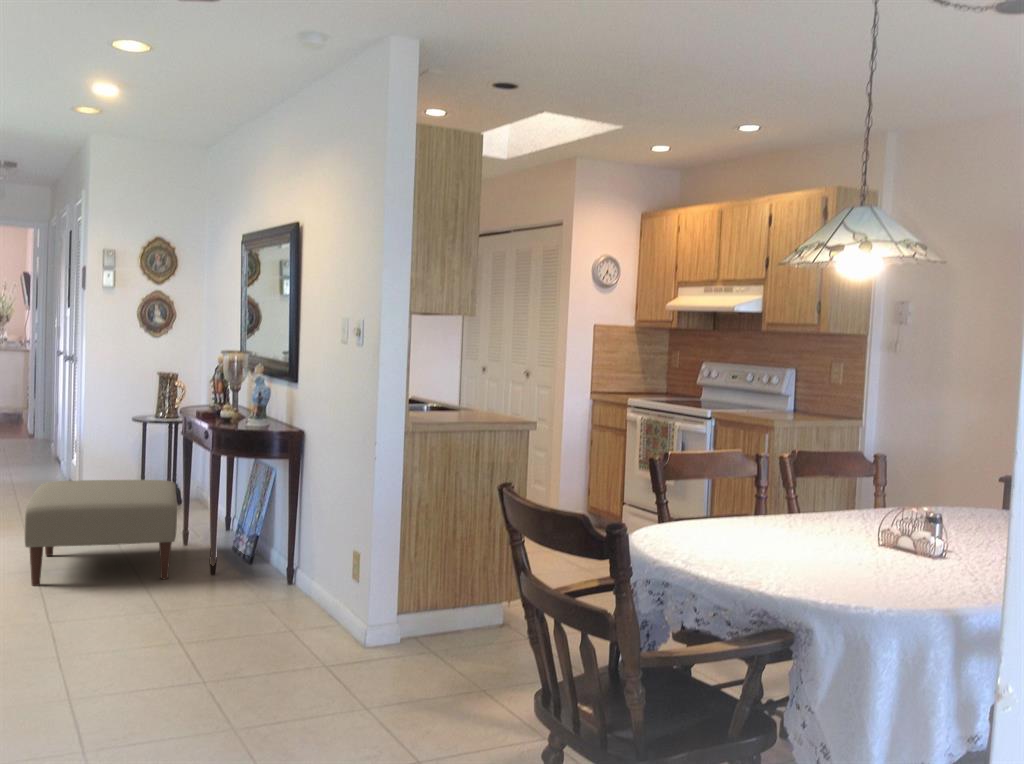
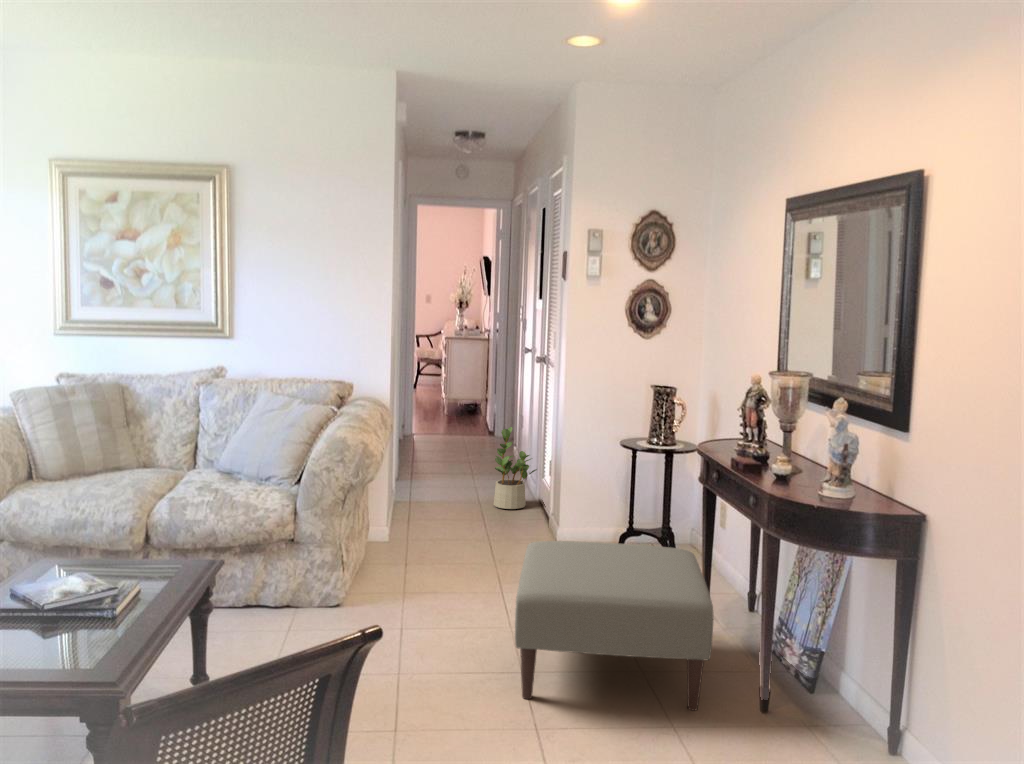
potted plant: none [23,415,65,486] -> present [494,427,537,509]

